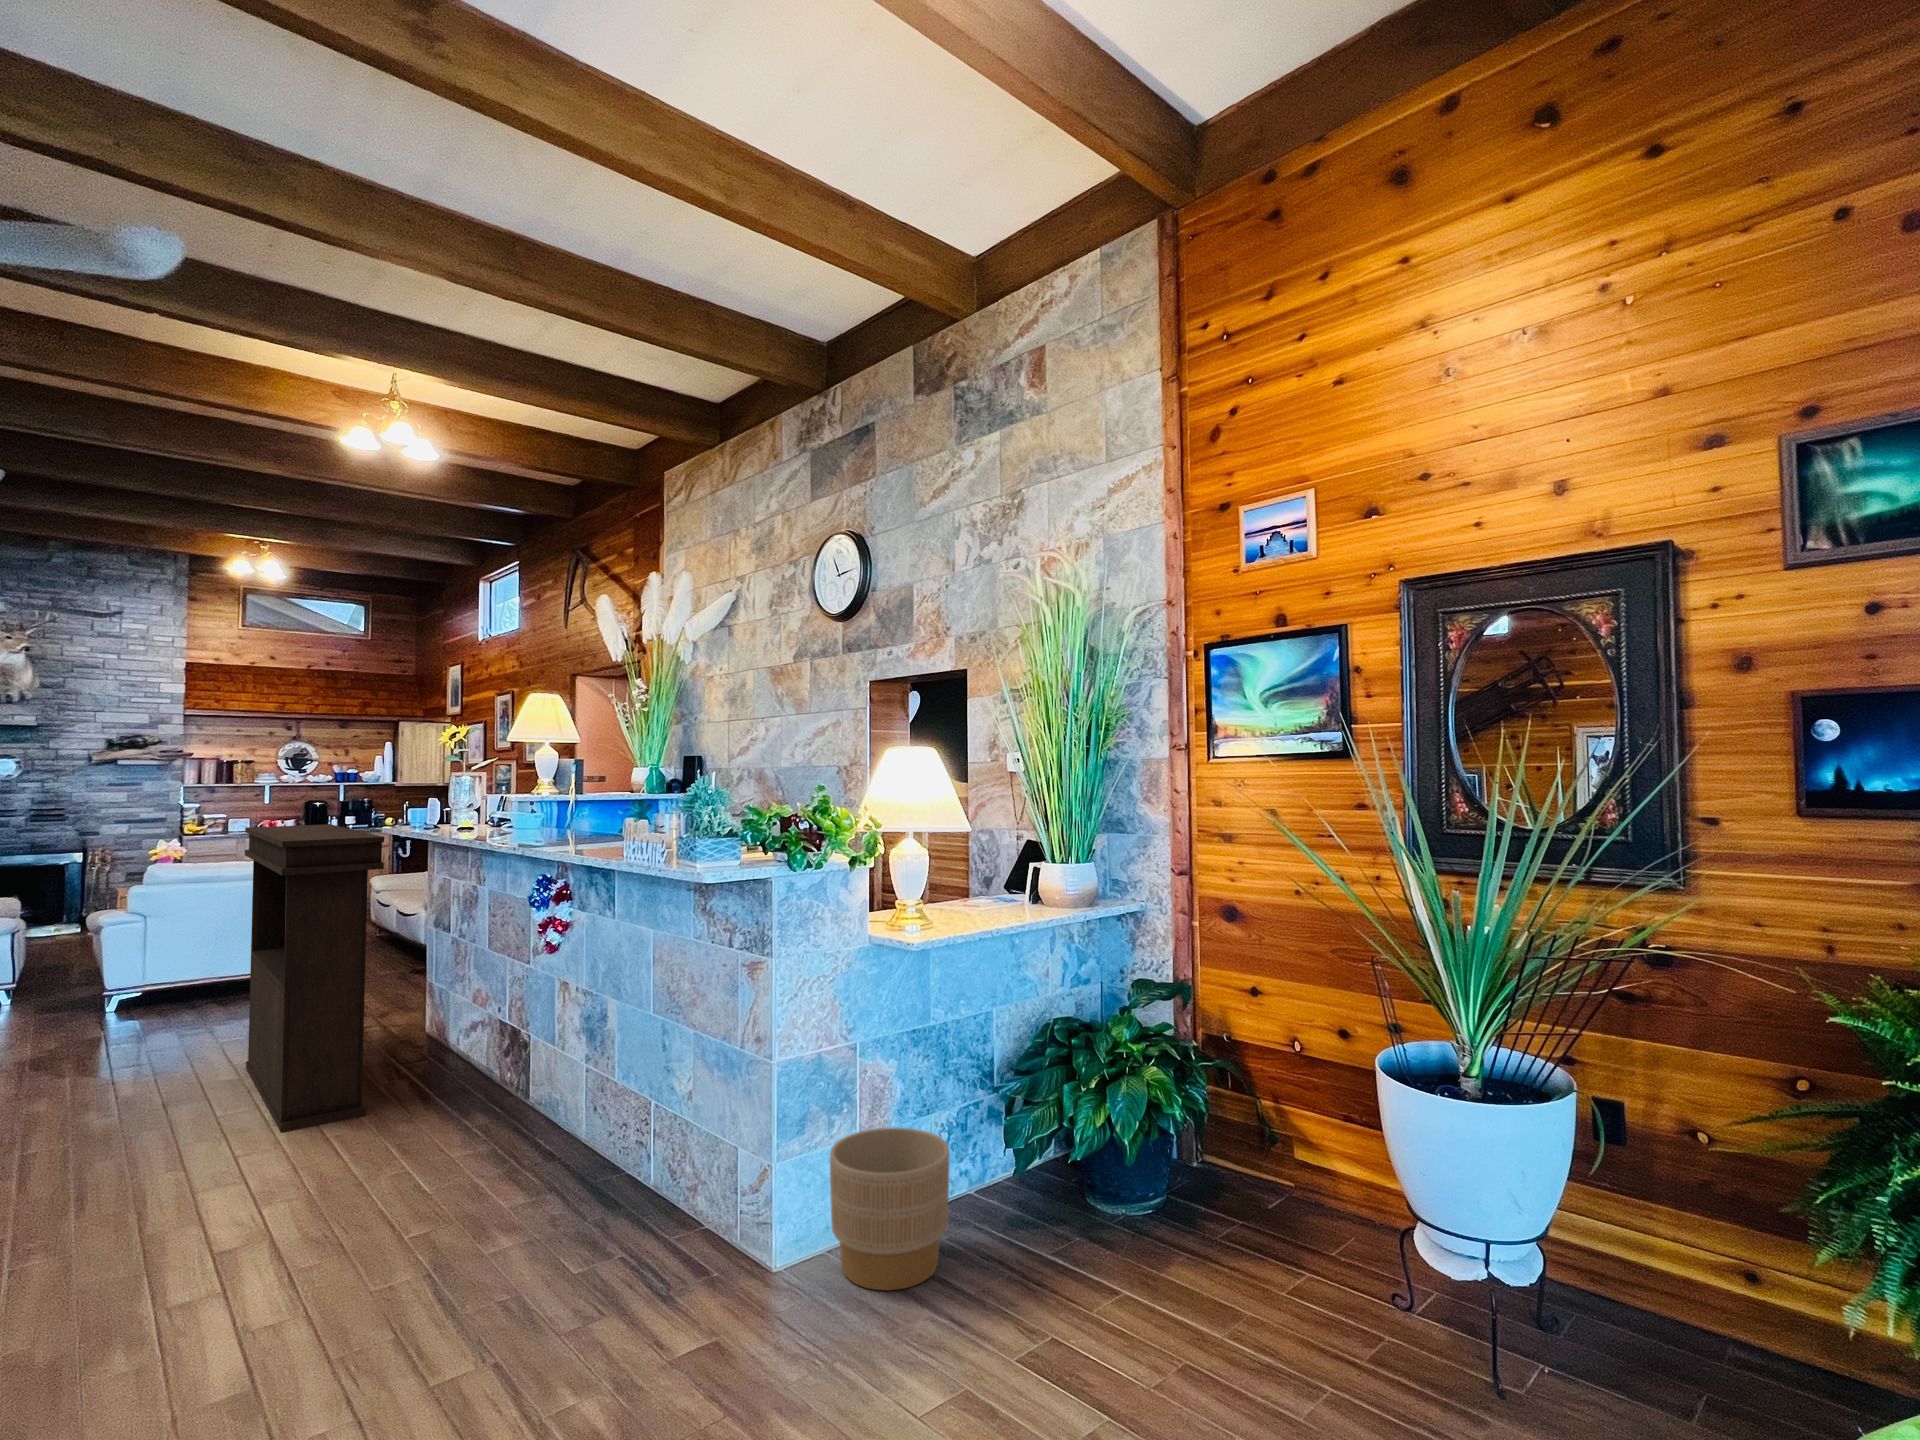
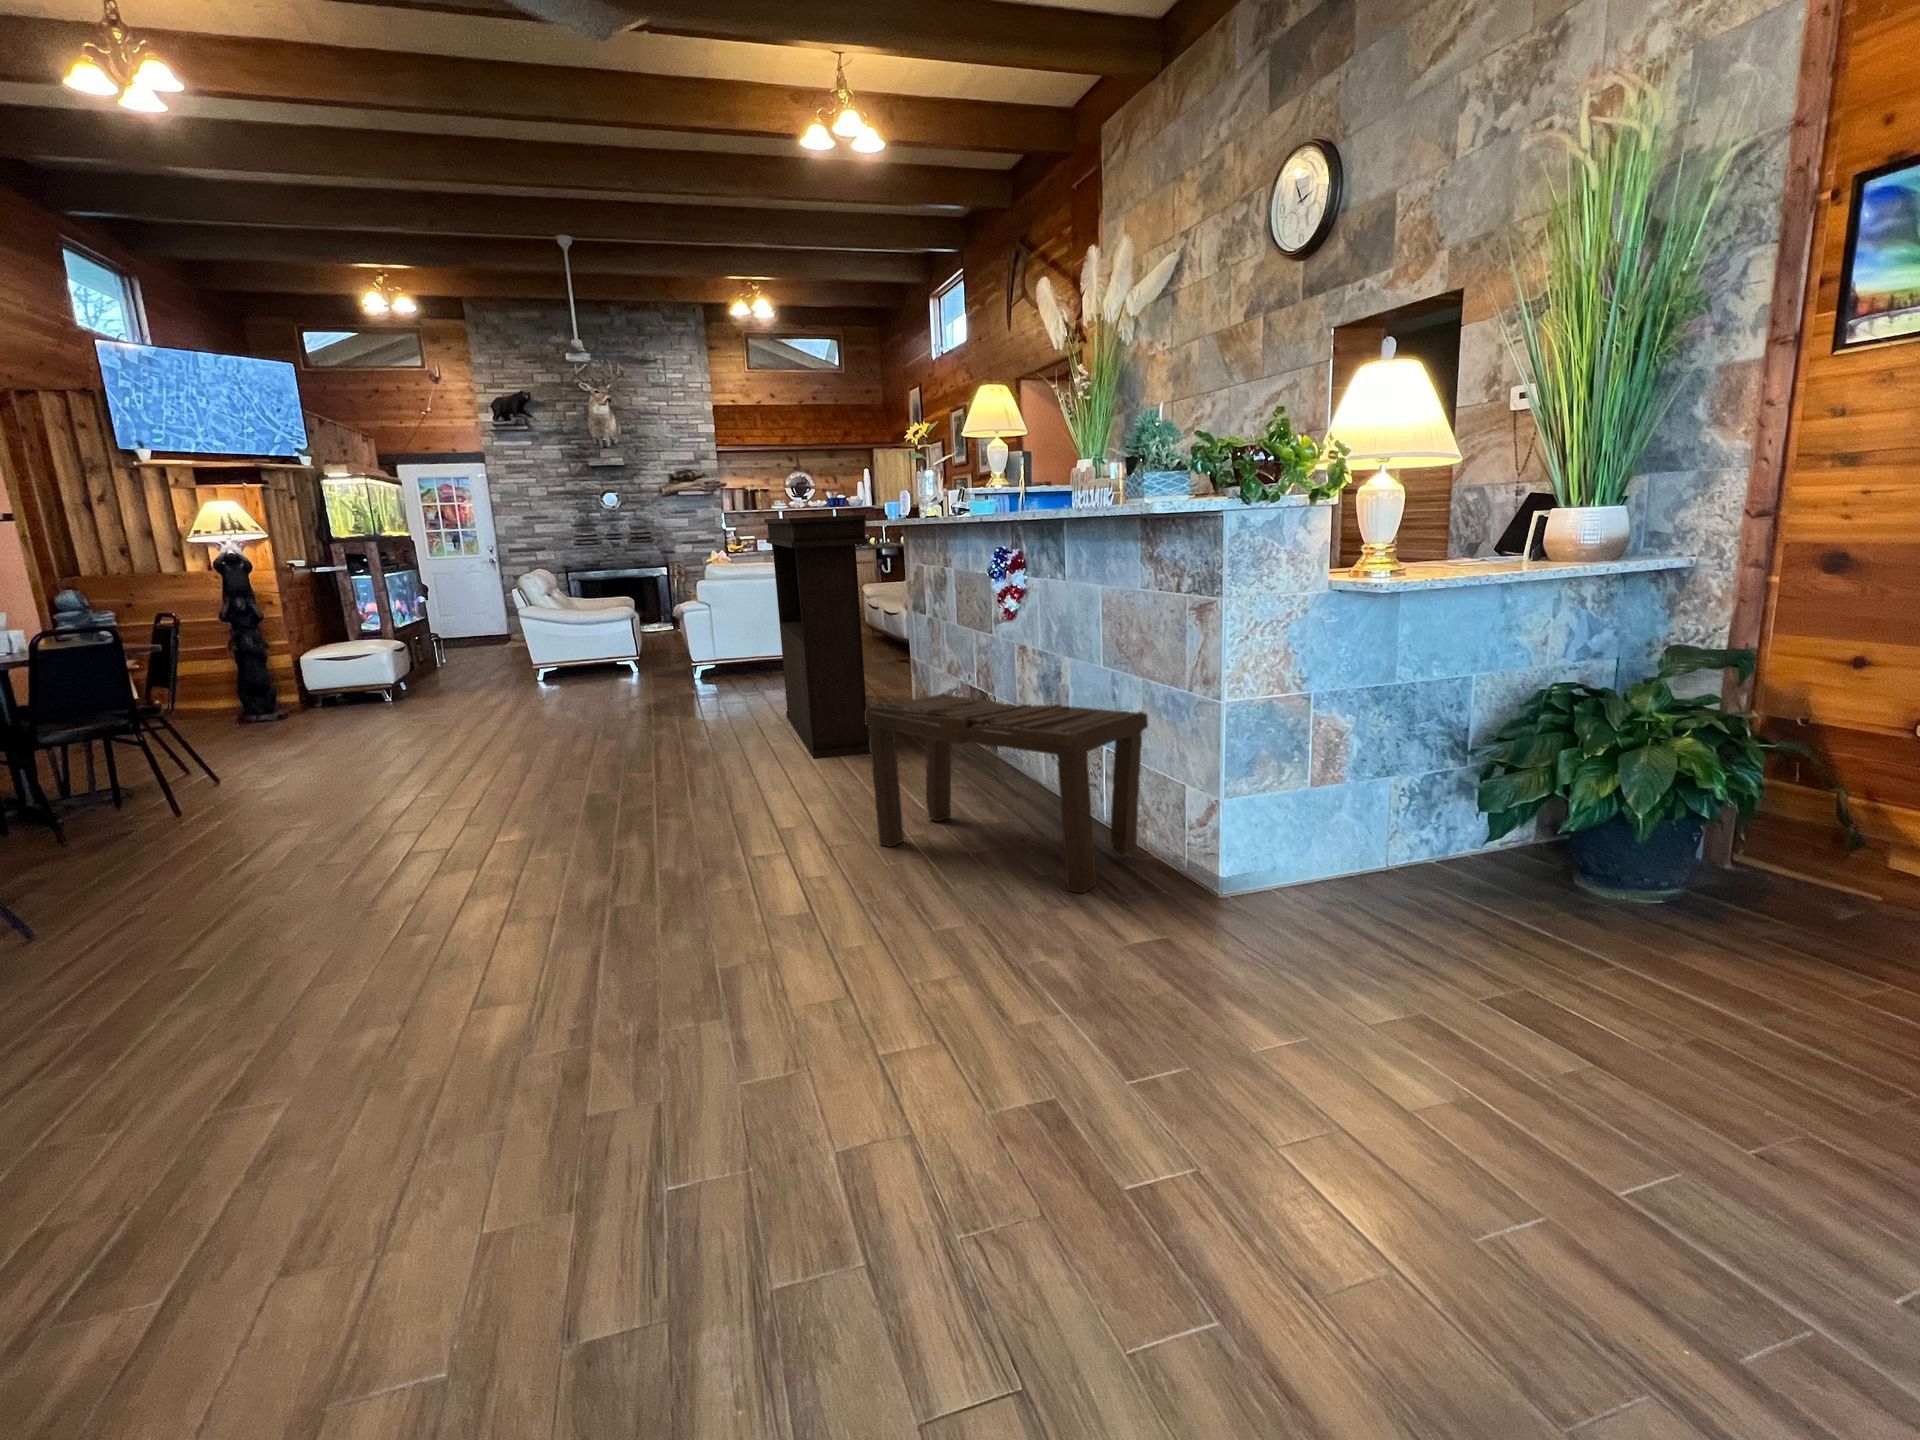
bench: none [362,1054,700,1295] -> present [865,693,1148,893]
planter: present [830,1128,950,1291] -> none [1279,779,1413,926]

